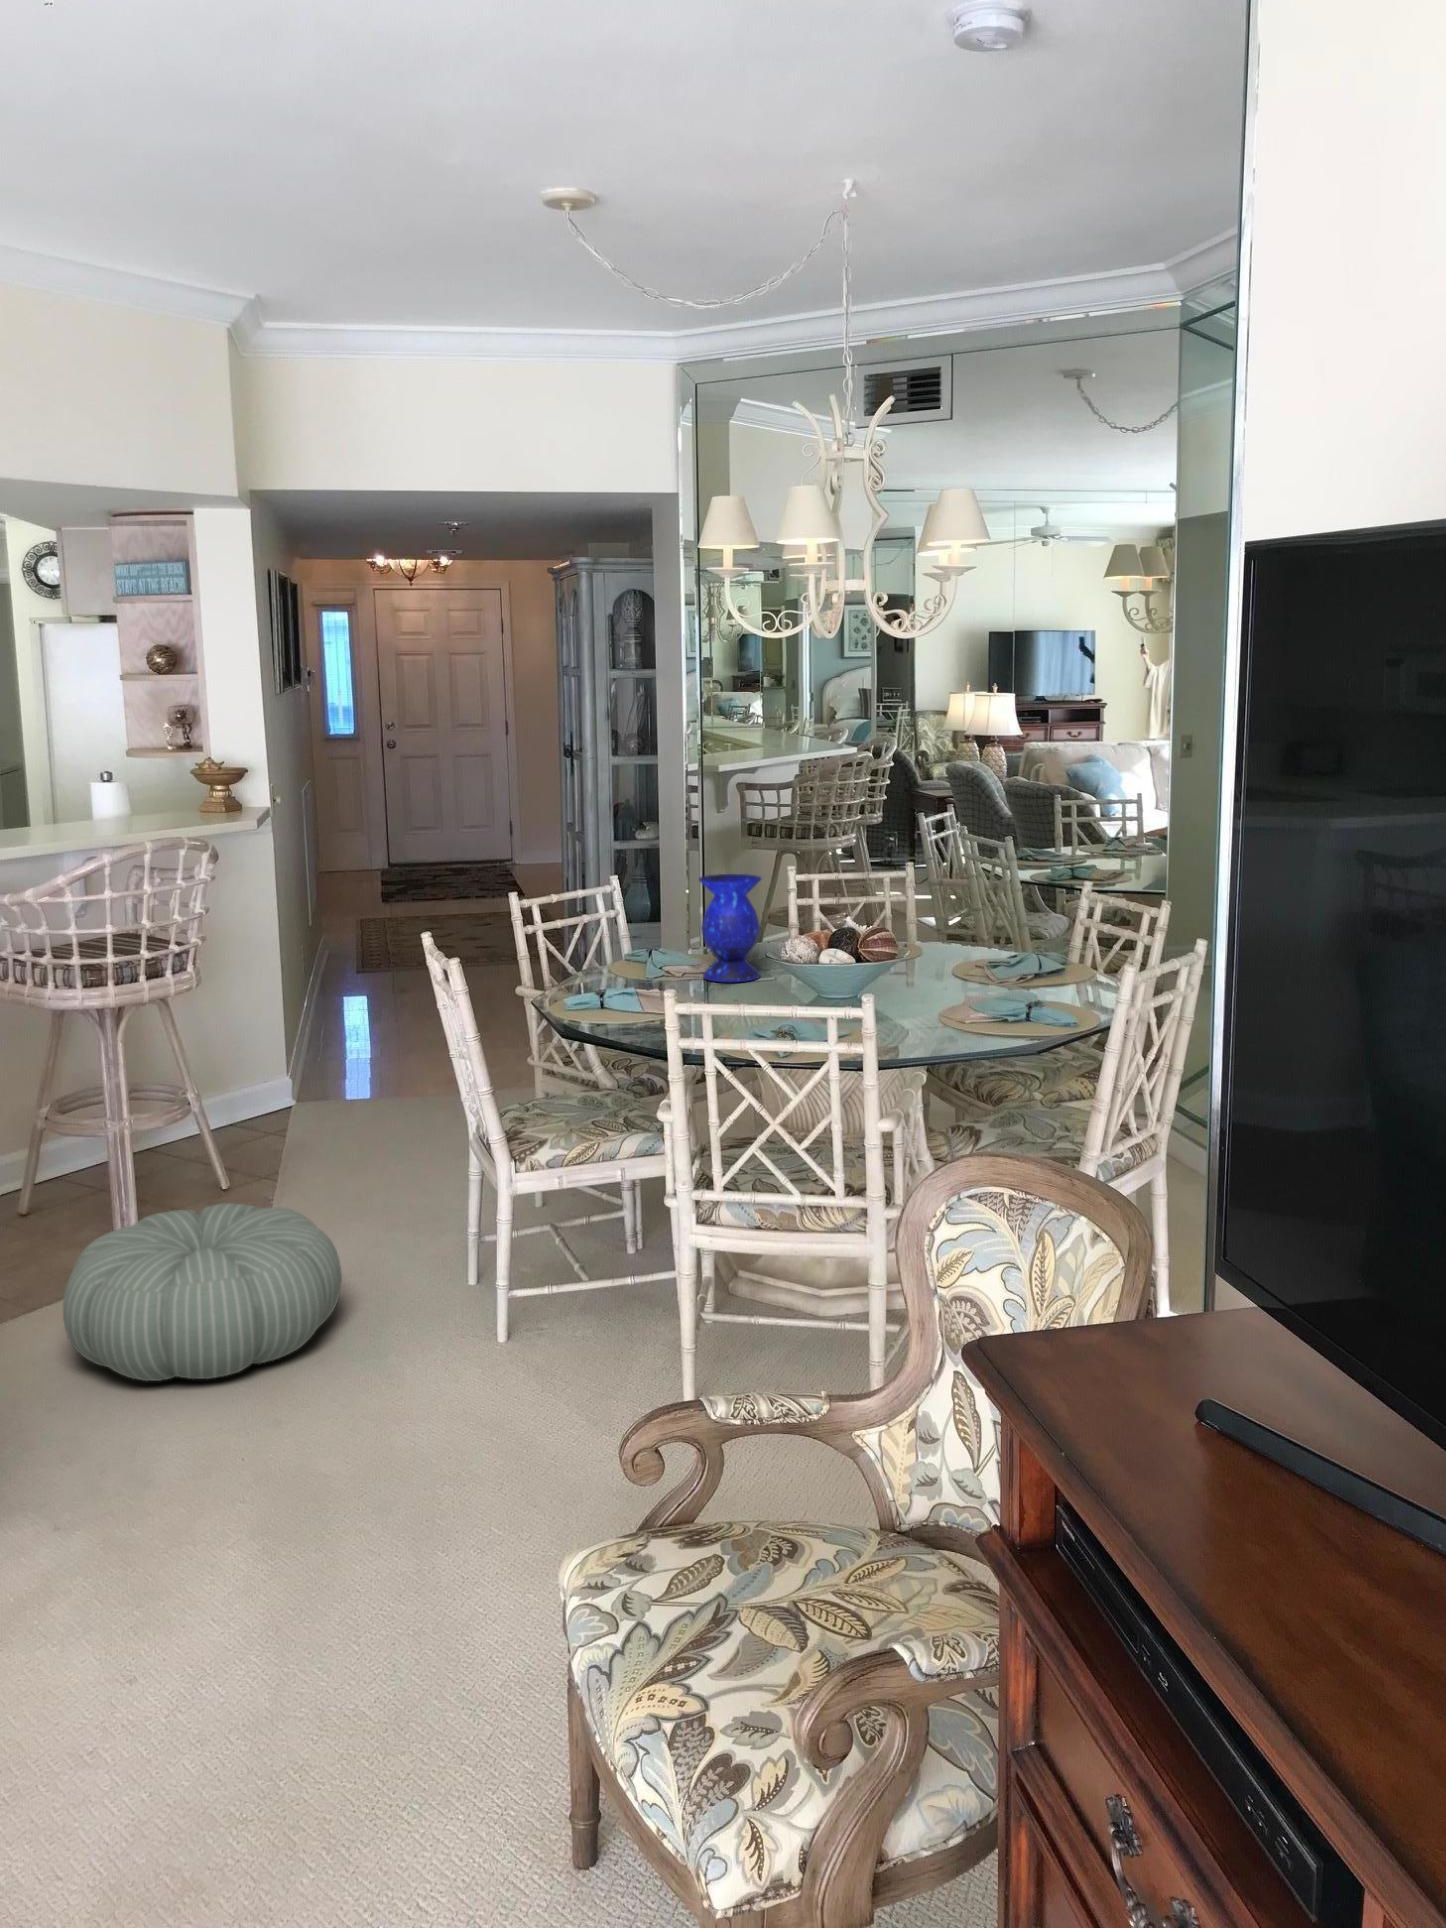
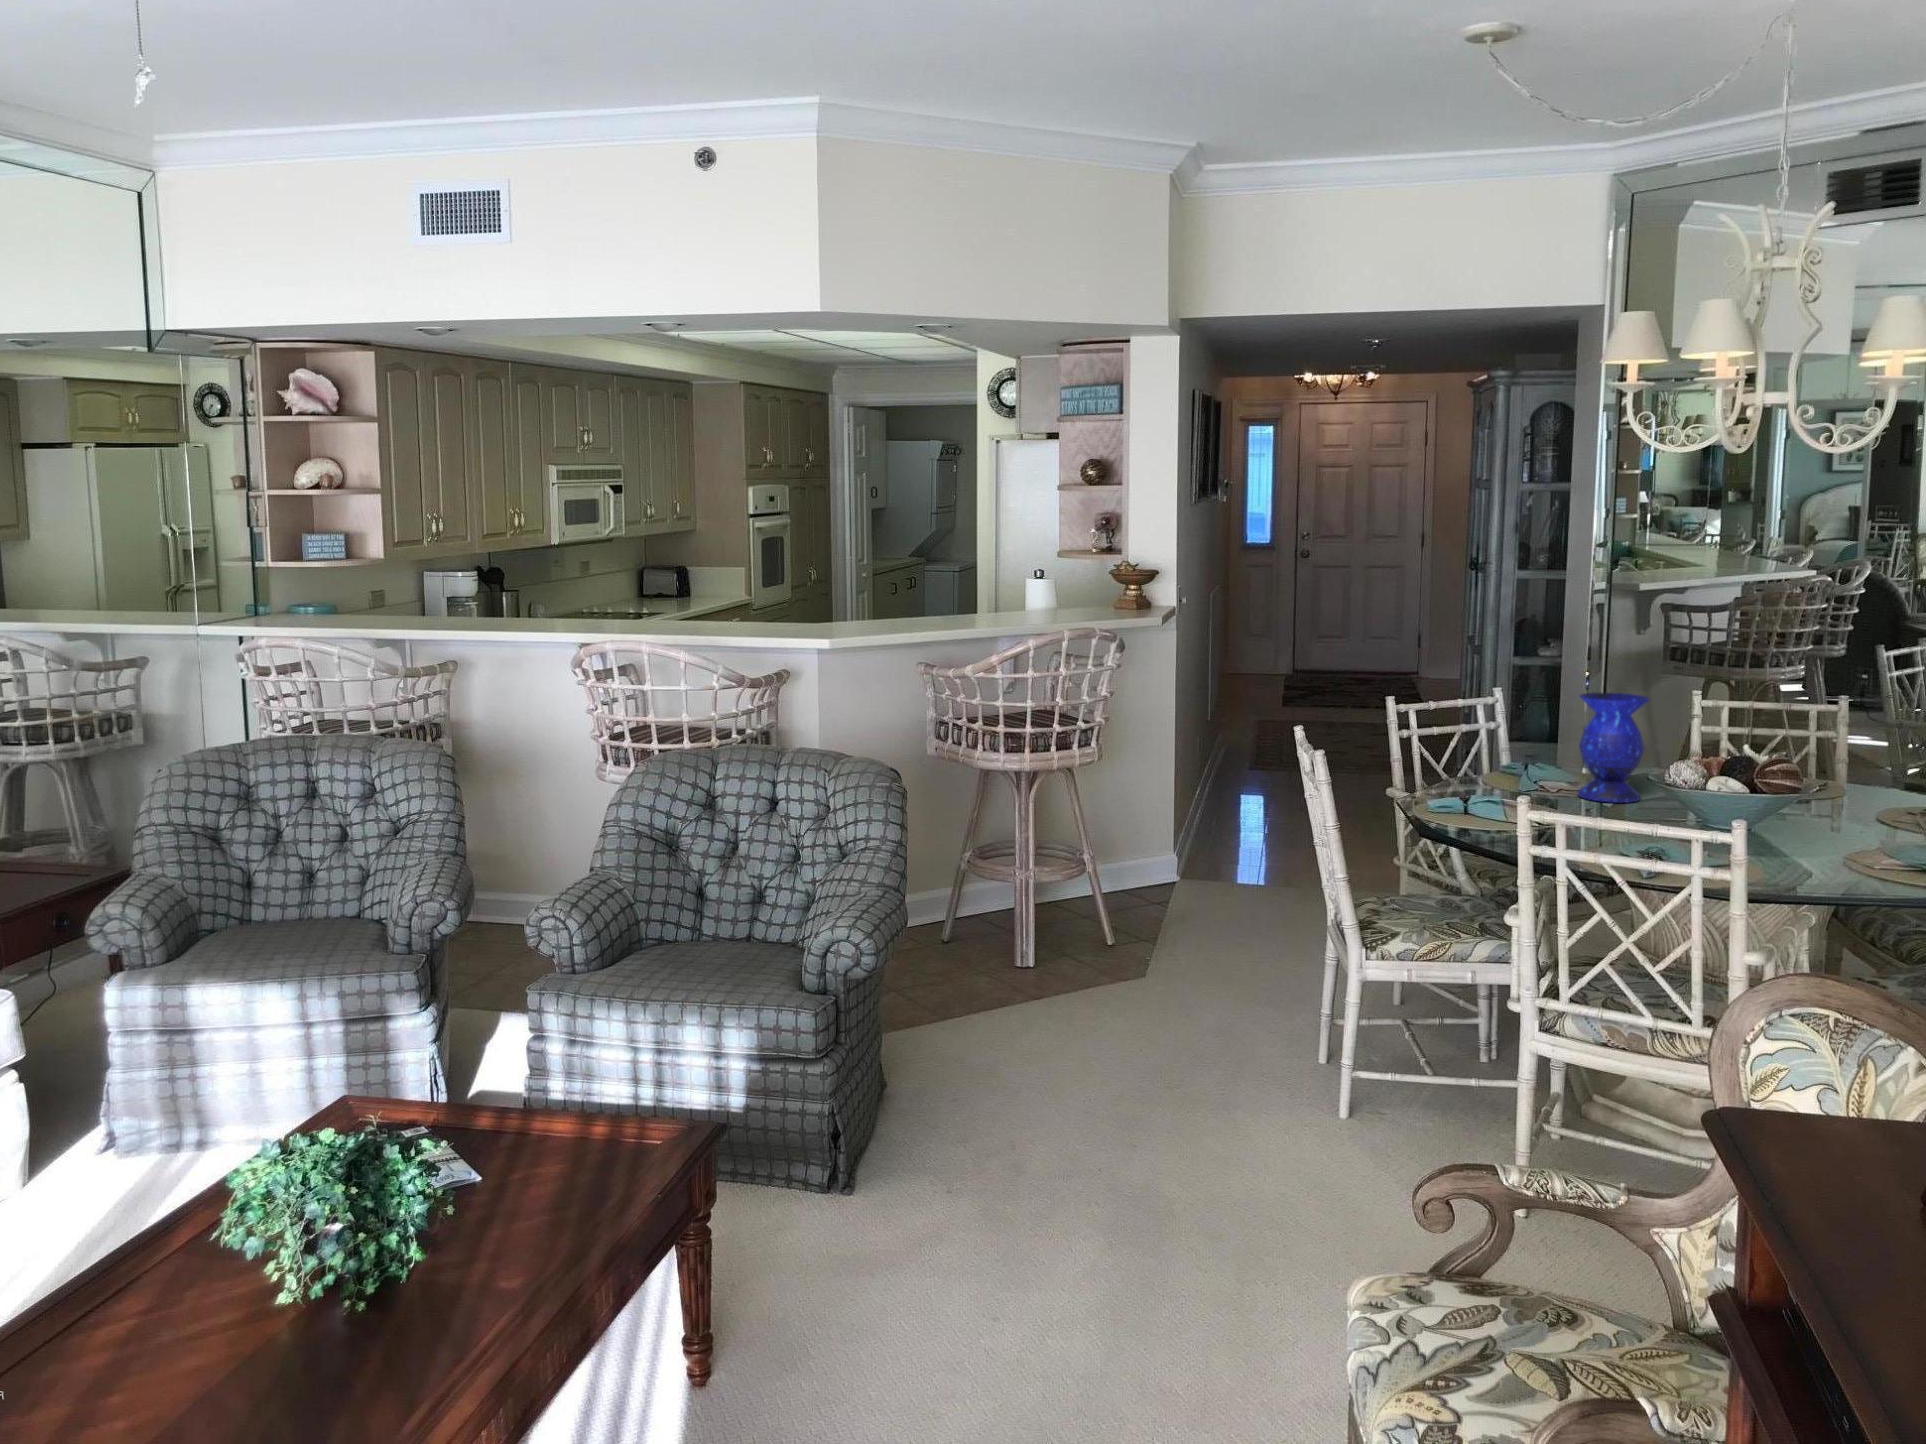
pouf: present [63,1203,342,1381] -> none [966,951,1199,1099]

